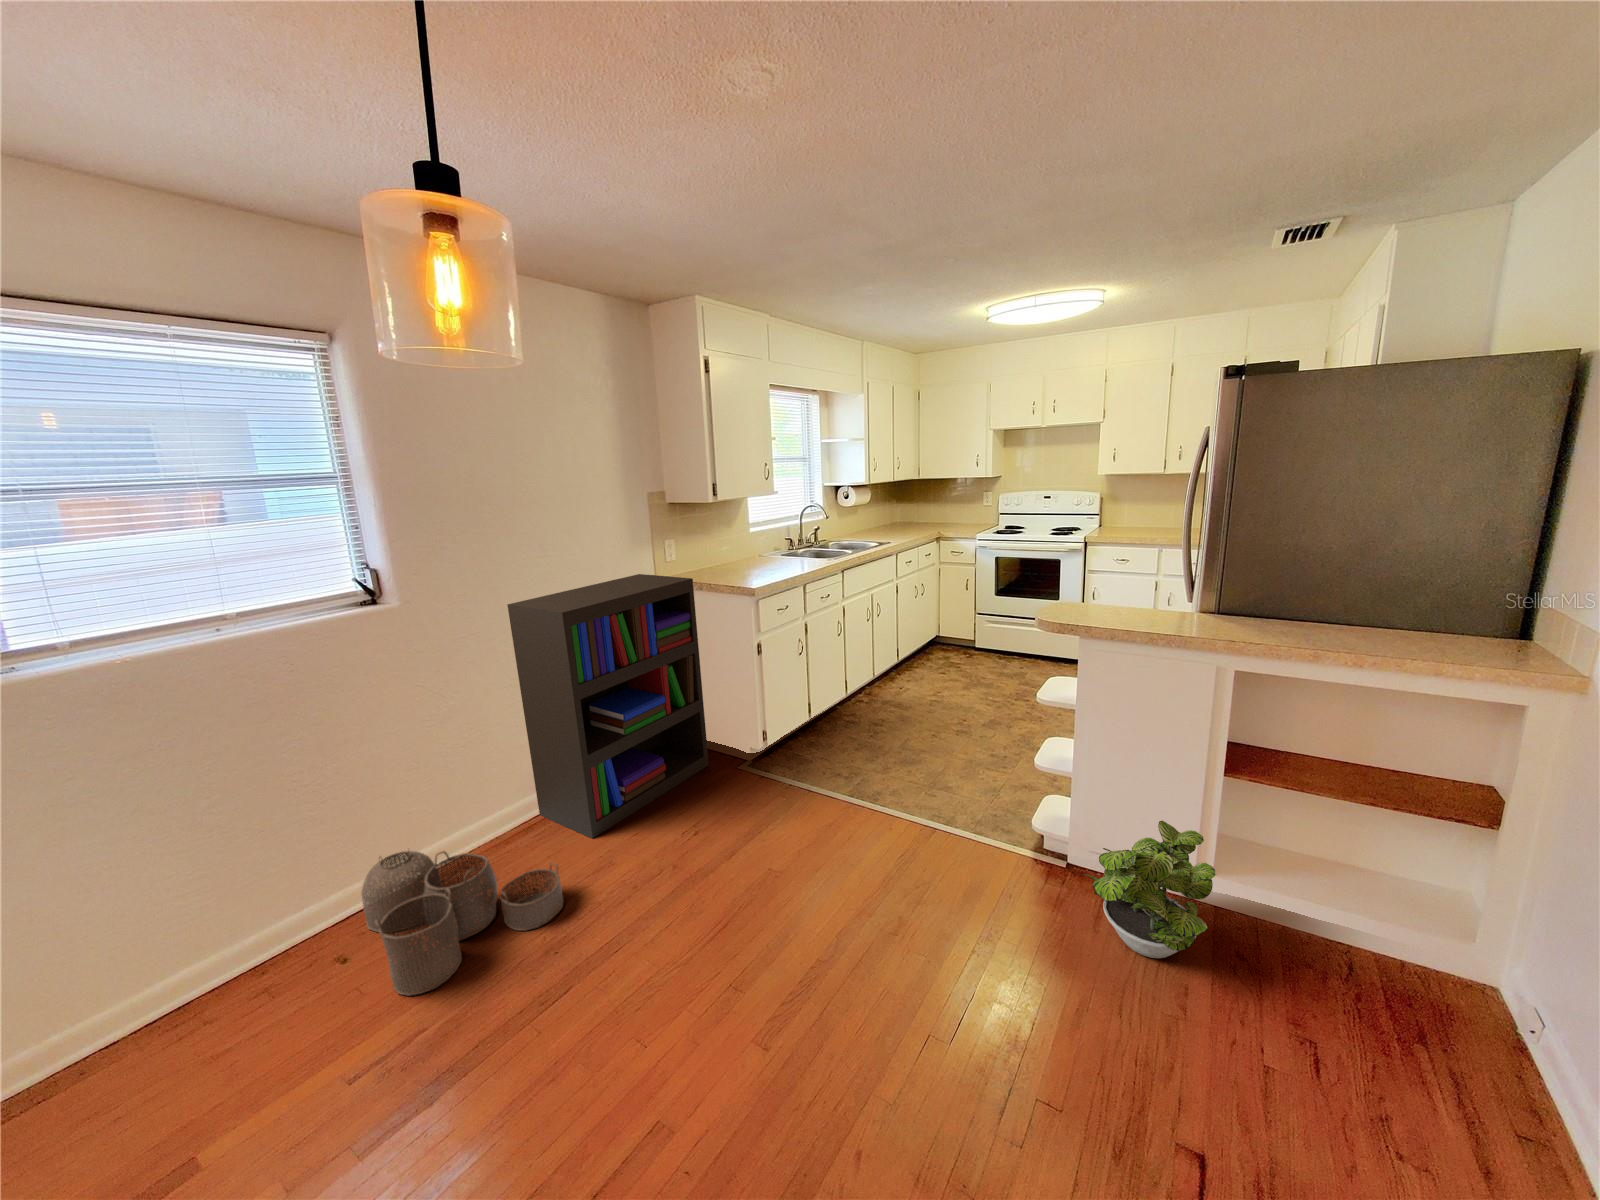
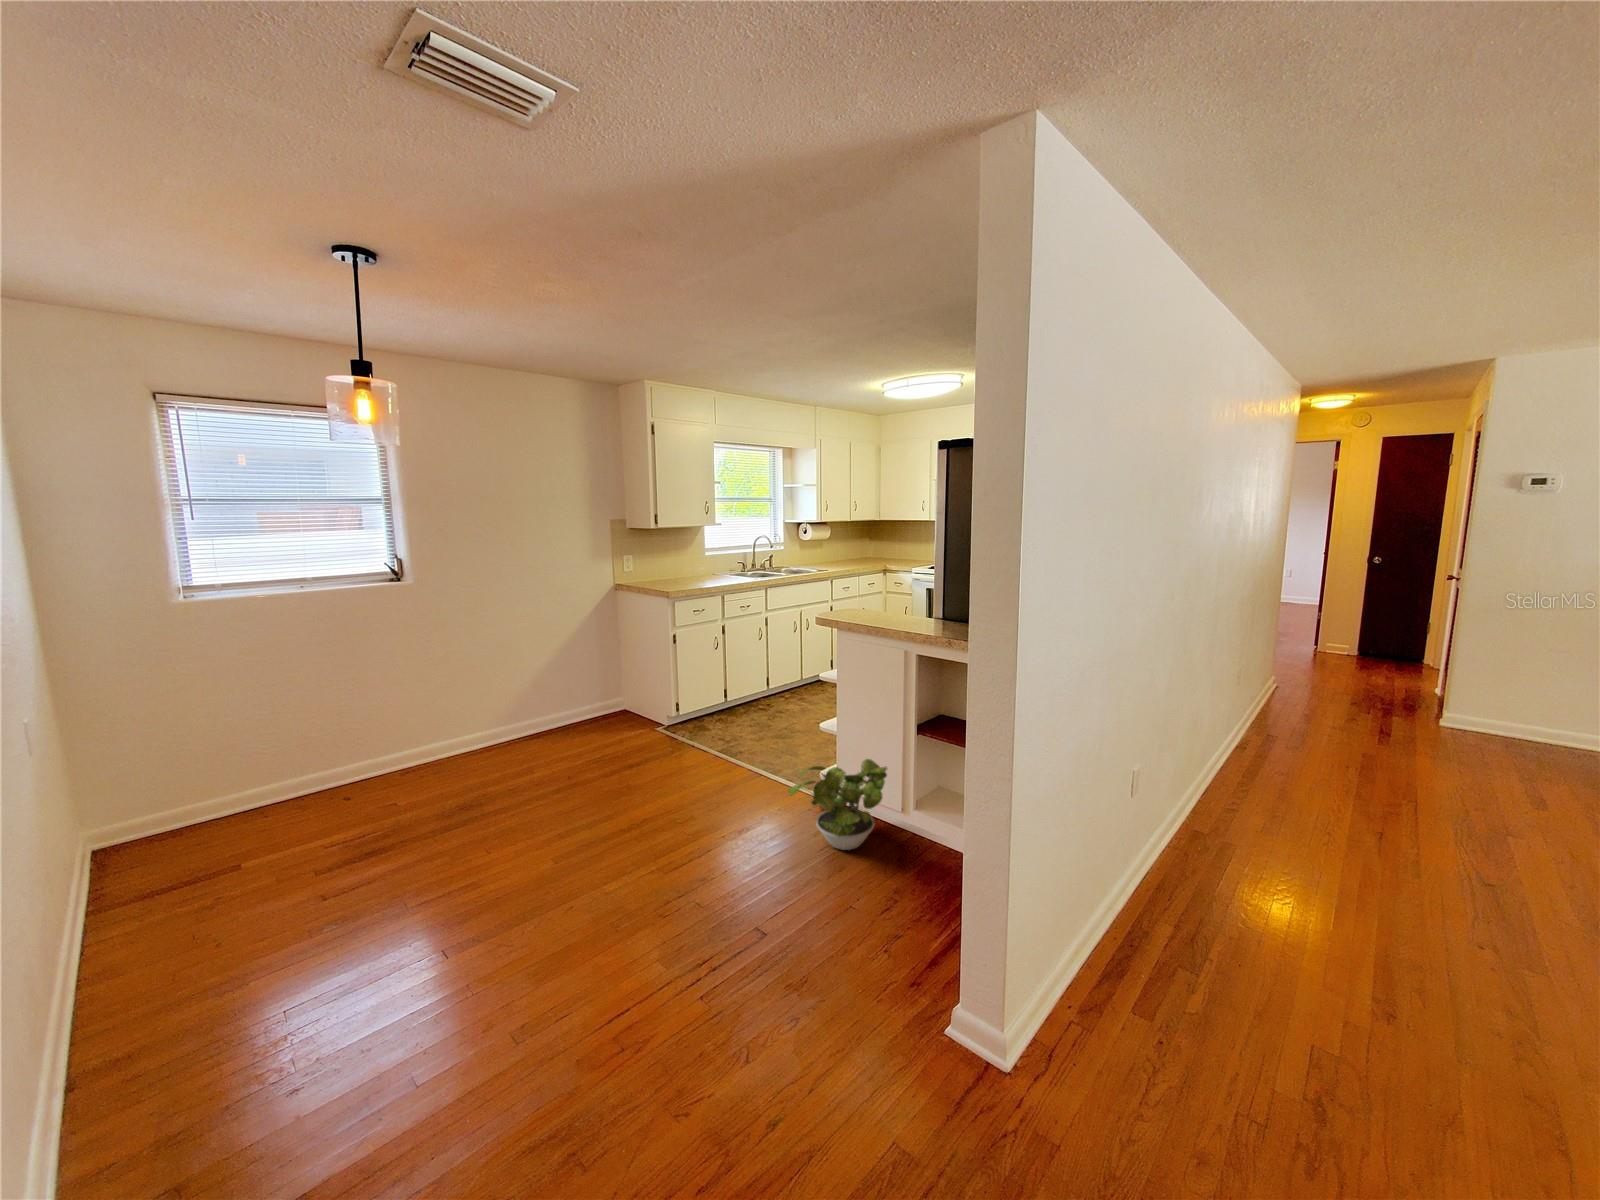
bookshelf: present [507,574,709,839] -> none [488,579,635,759]
woven basket: present [362,850,564,996] -> none [361,740,489,819]

